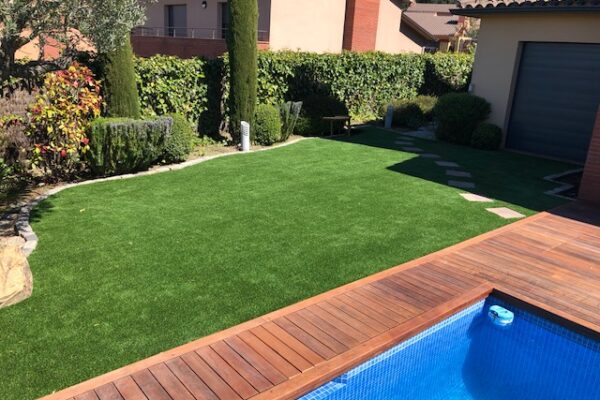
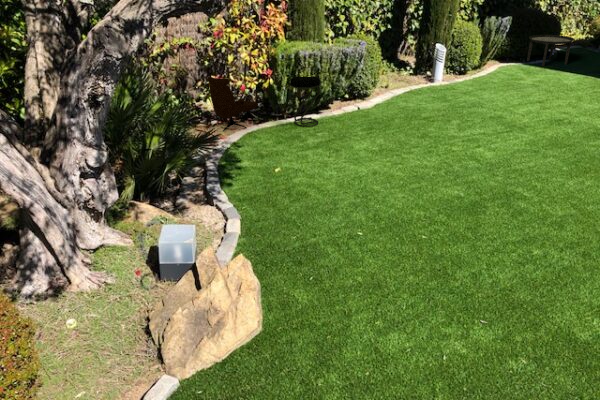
stool: none [103,143,131,183] -> present [289,76,321,127]
lounge chair: none [28,144,80,189] -> present [207,77,258,131]

